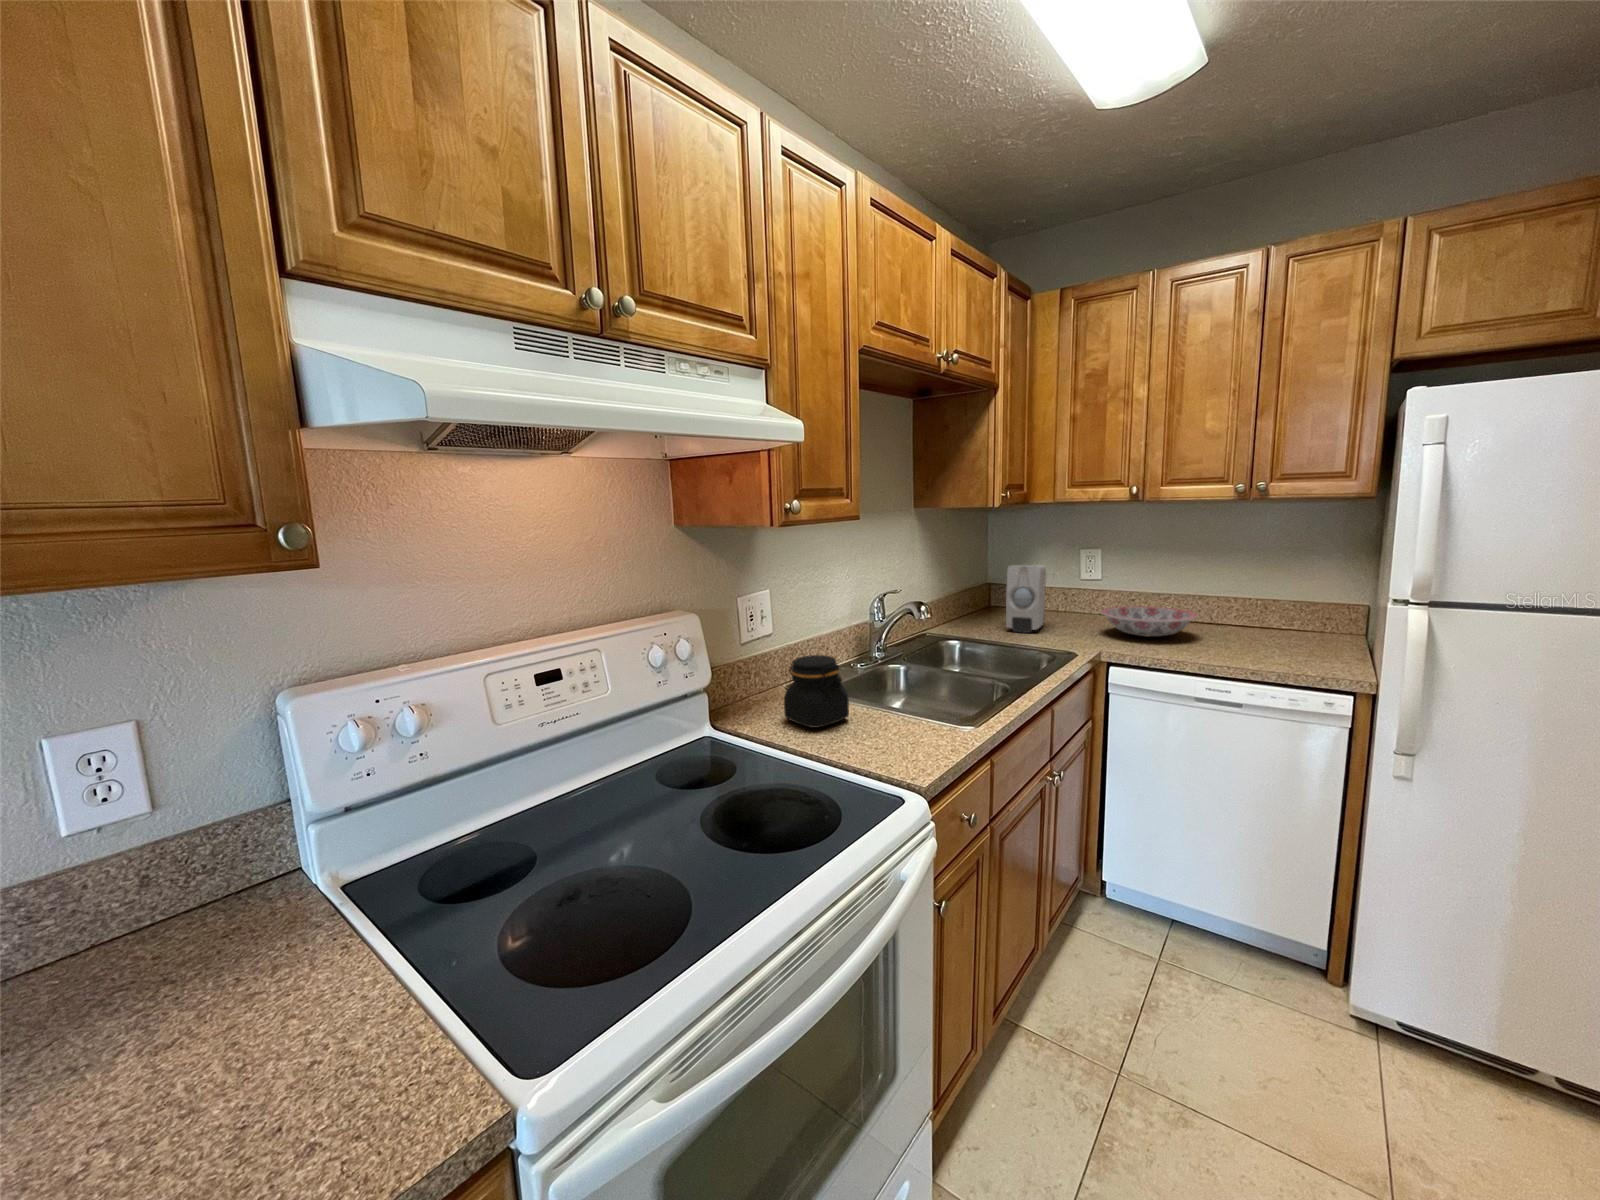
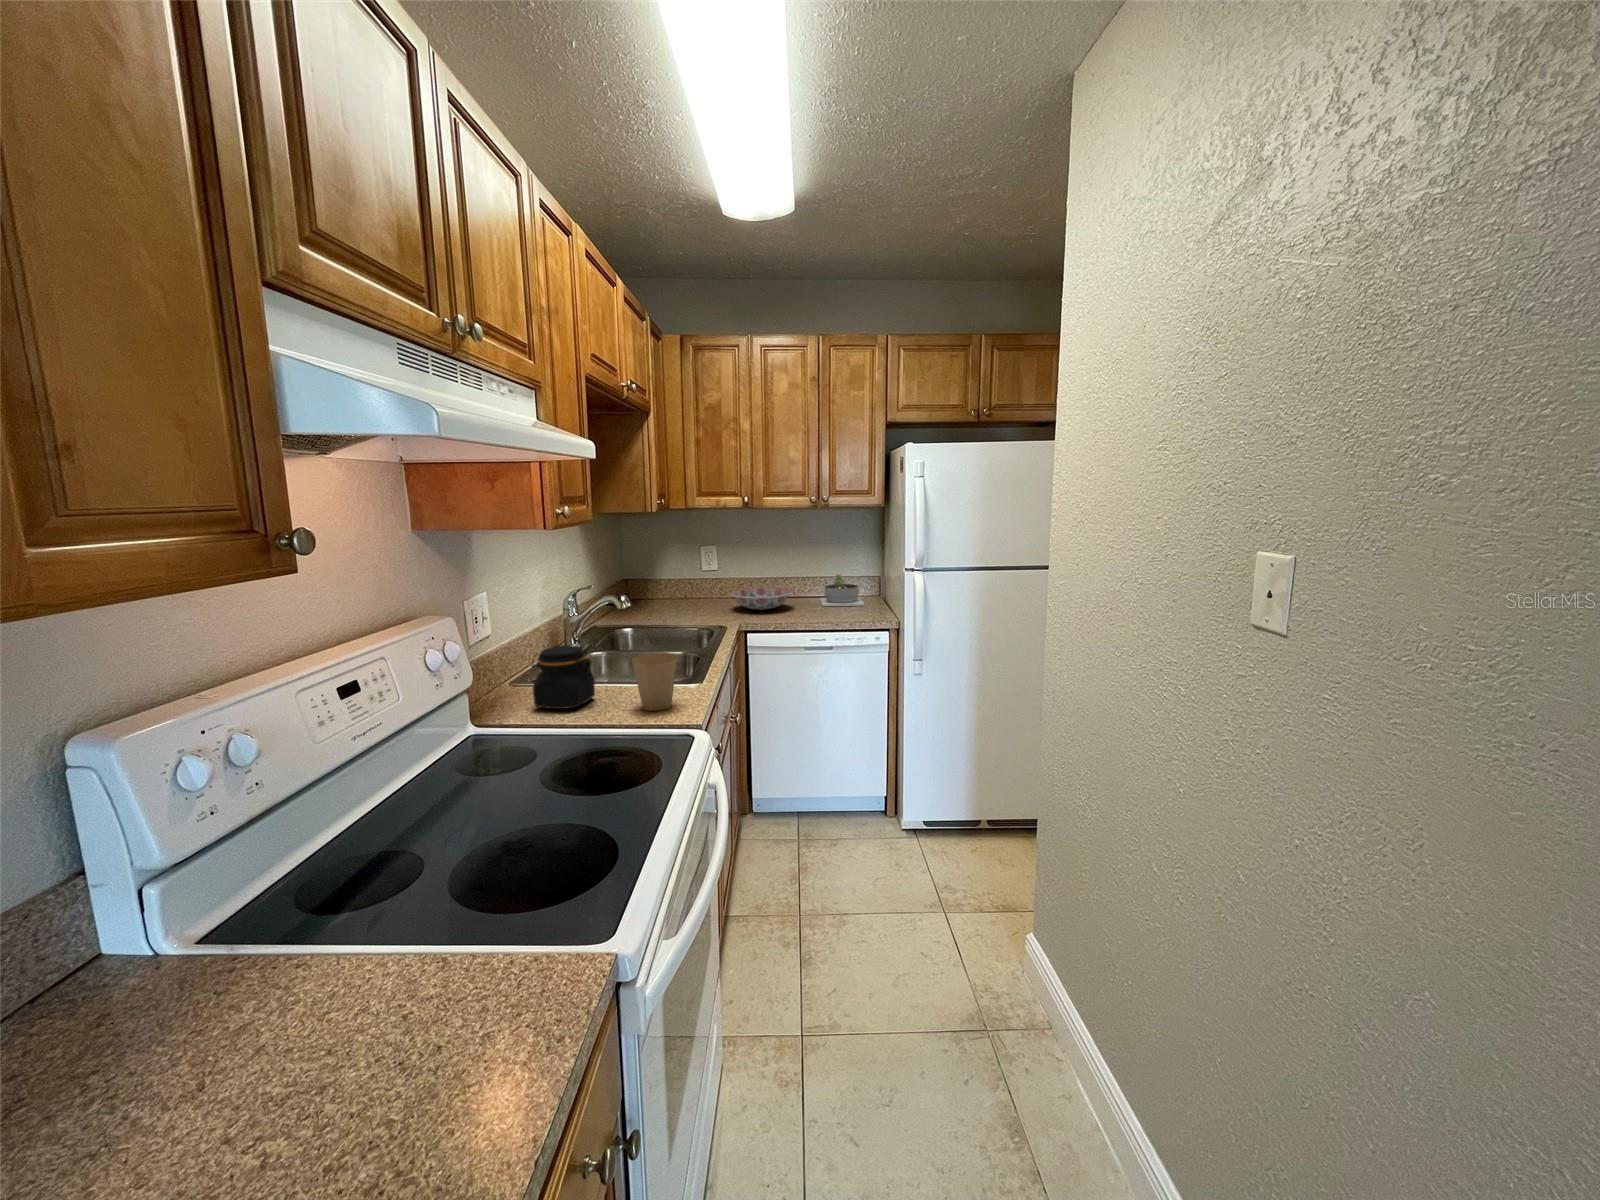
soap dispenser: present [1006,565,1046,633] -> none [660,560,688,617]
succulent planter: none [1252,595,1336,649] -> present [820,574,864,606]
paper cup: none [871,681,928,756] -> present [632,653,677,711]

